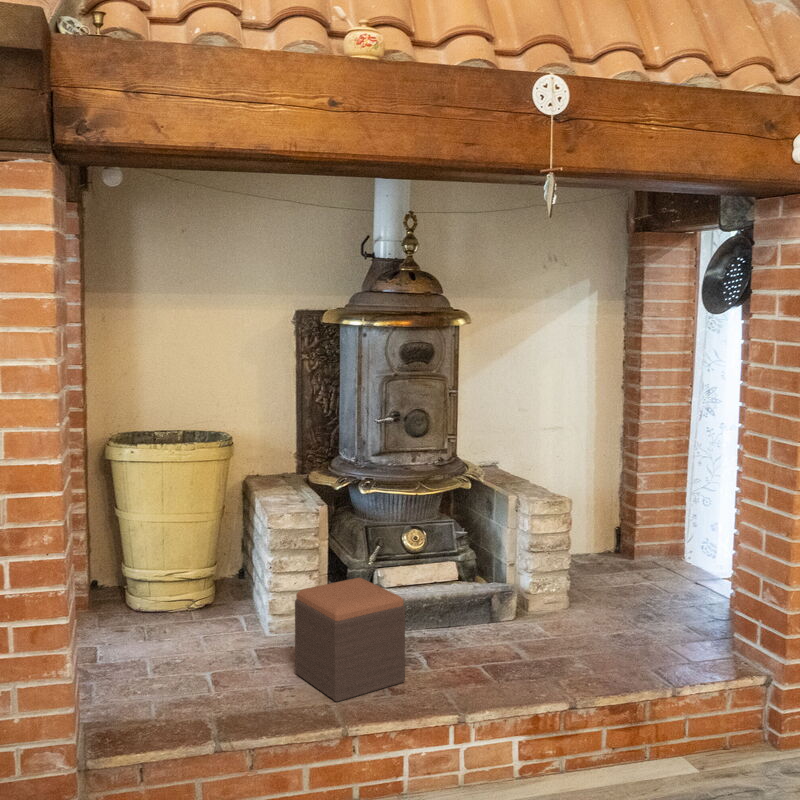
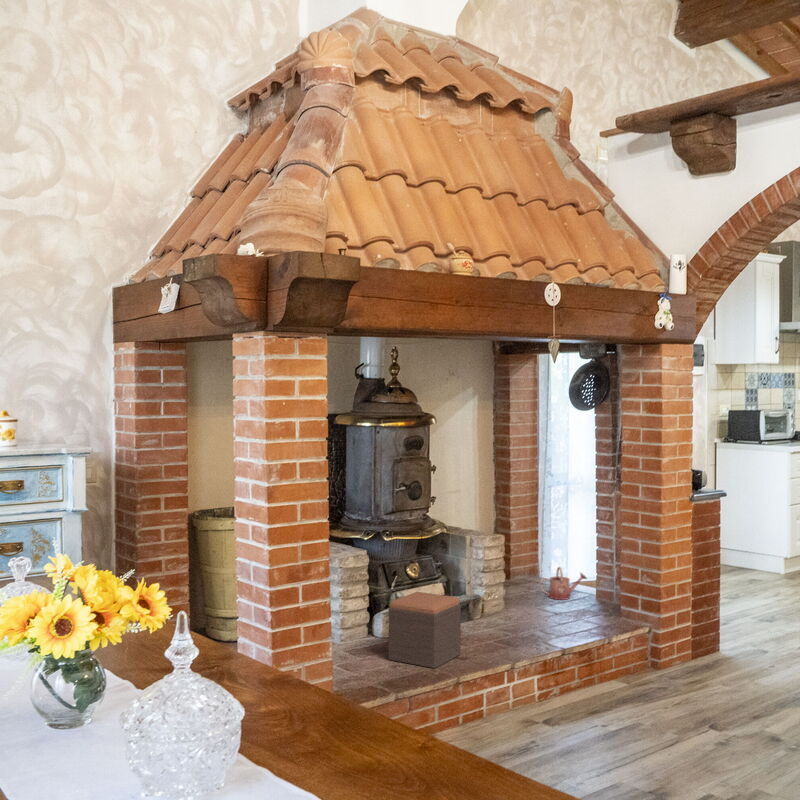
watering can: none [644,552,721,603] -> present [540,567,587,600]

